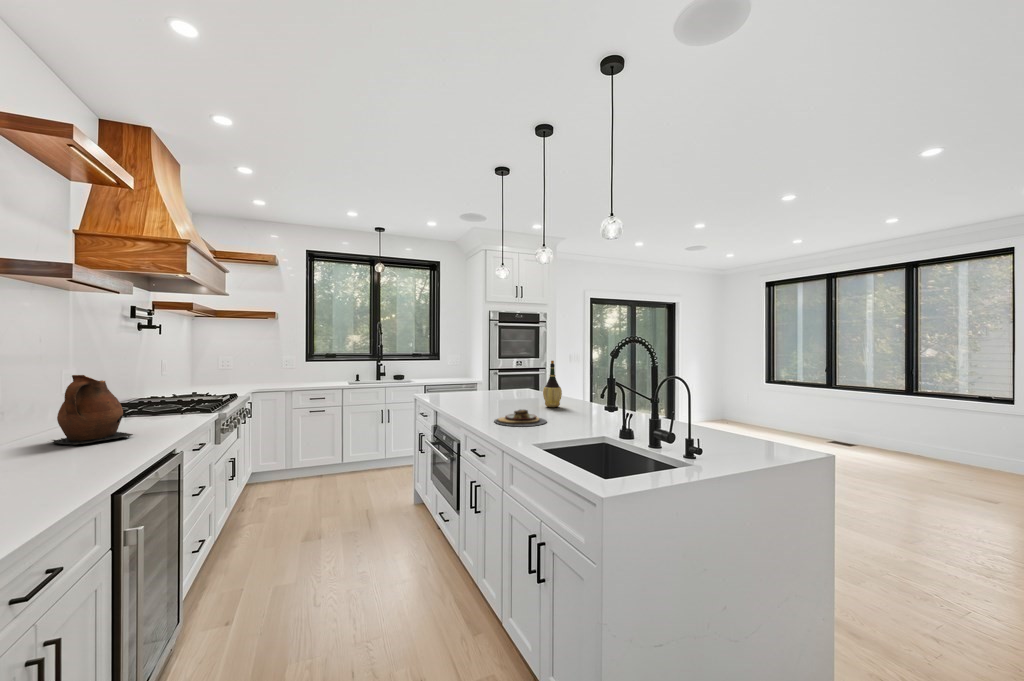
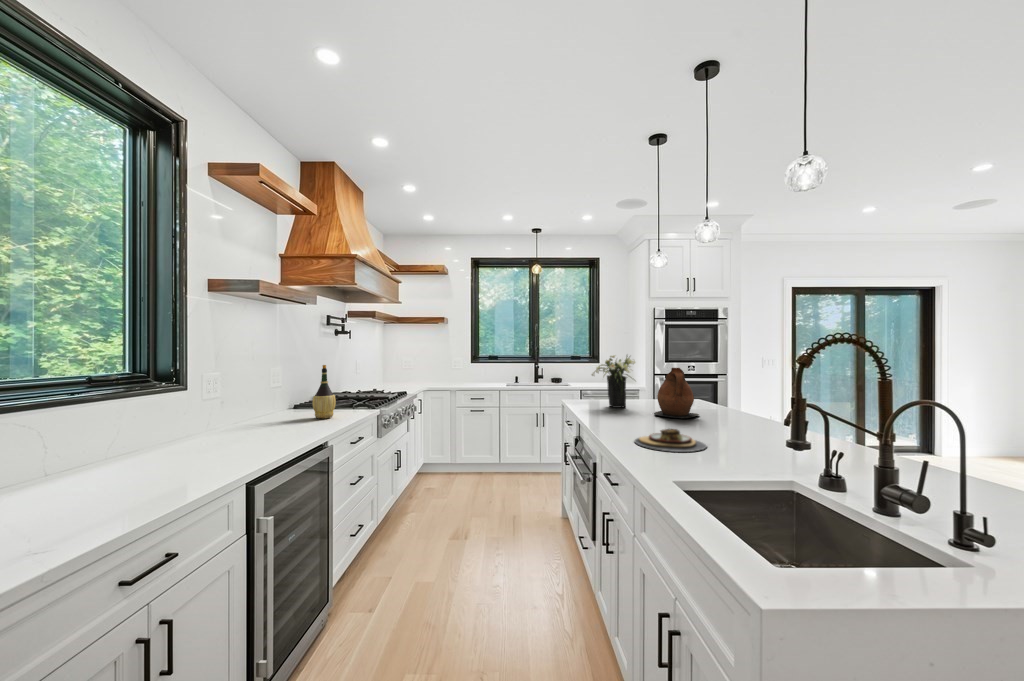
flower arrangement: none [446,351,484,398] -> present [592,355,635,408]
wine bottle: present [543,361,562,407] -> present [312,365,336,418]
ceramic pitcher: present [53,375,133,445] -> present [654,368,699,418]

